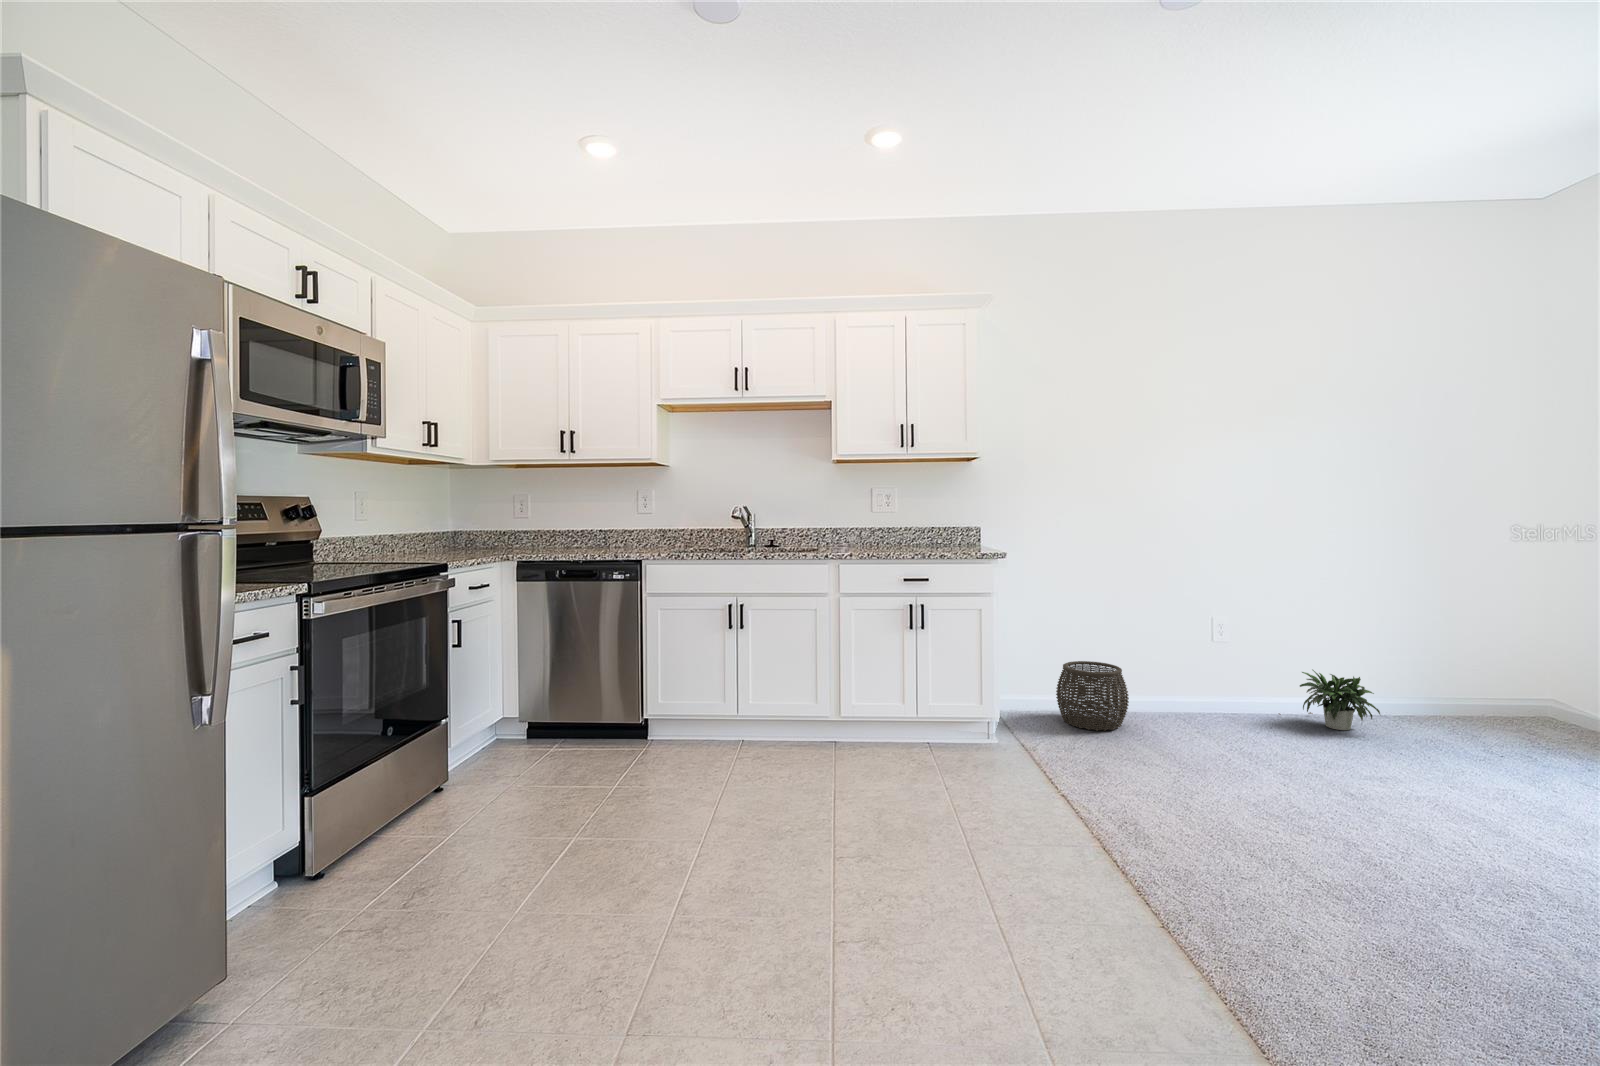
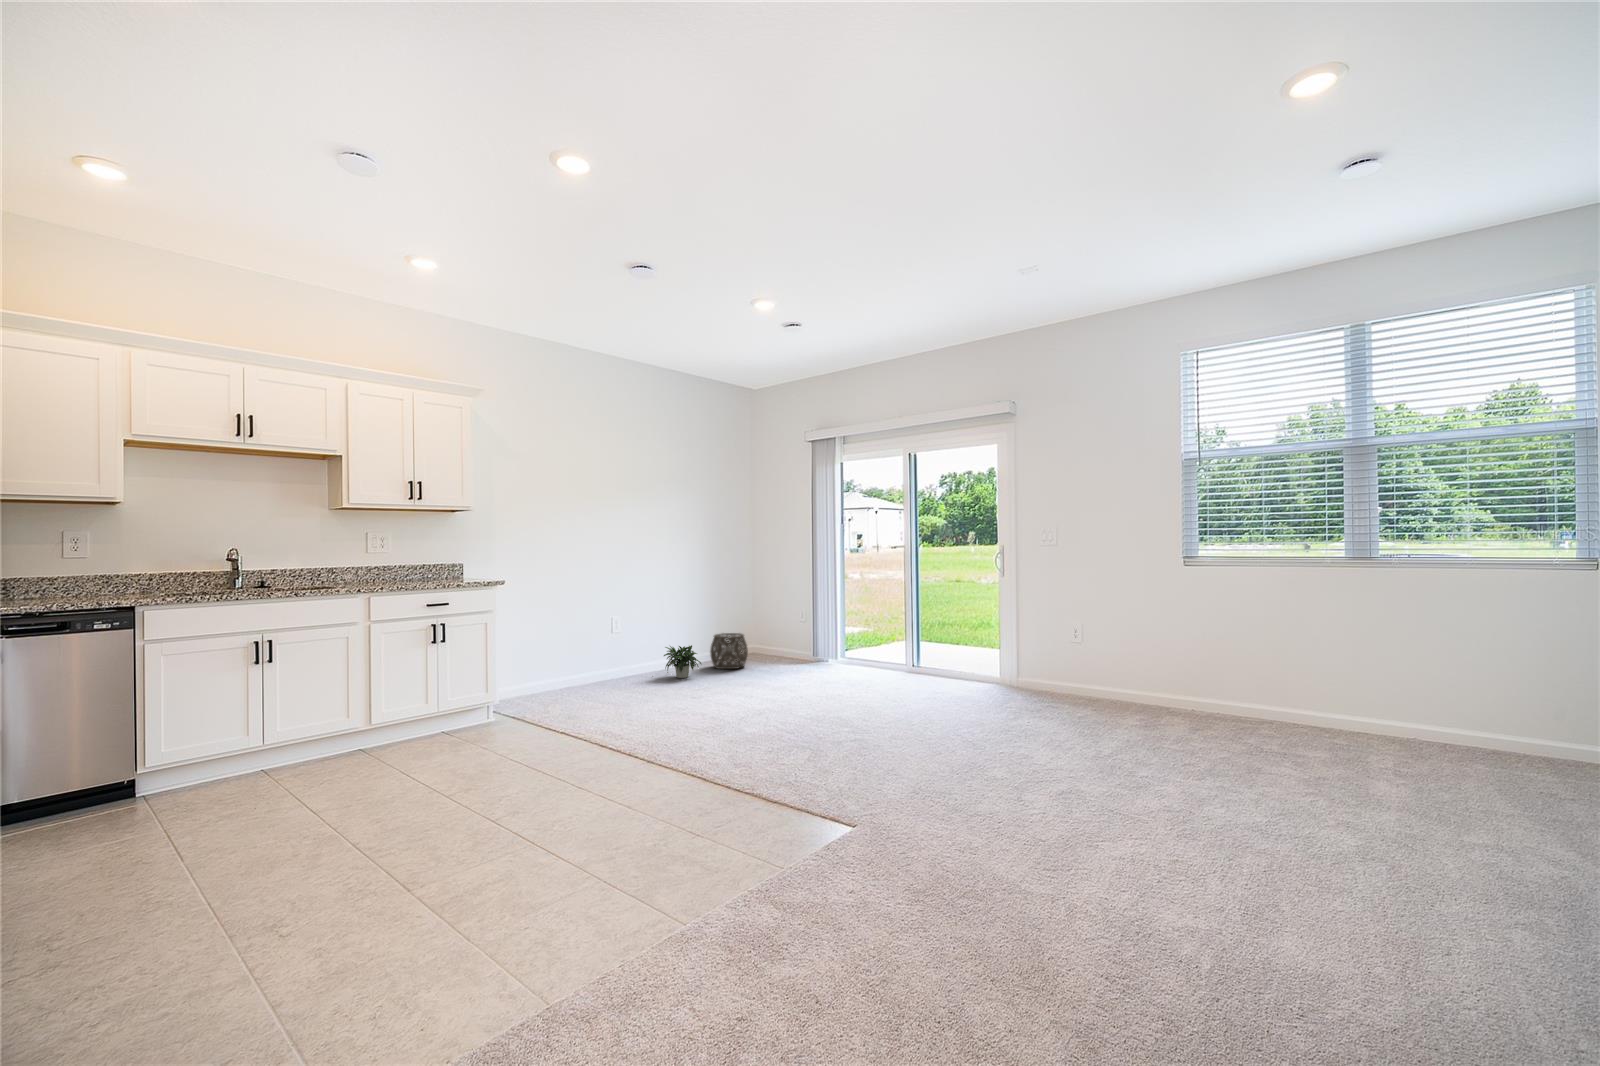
woven basket: present [1056,661,1129,731] -> present [710,633,748,669]

